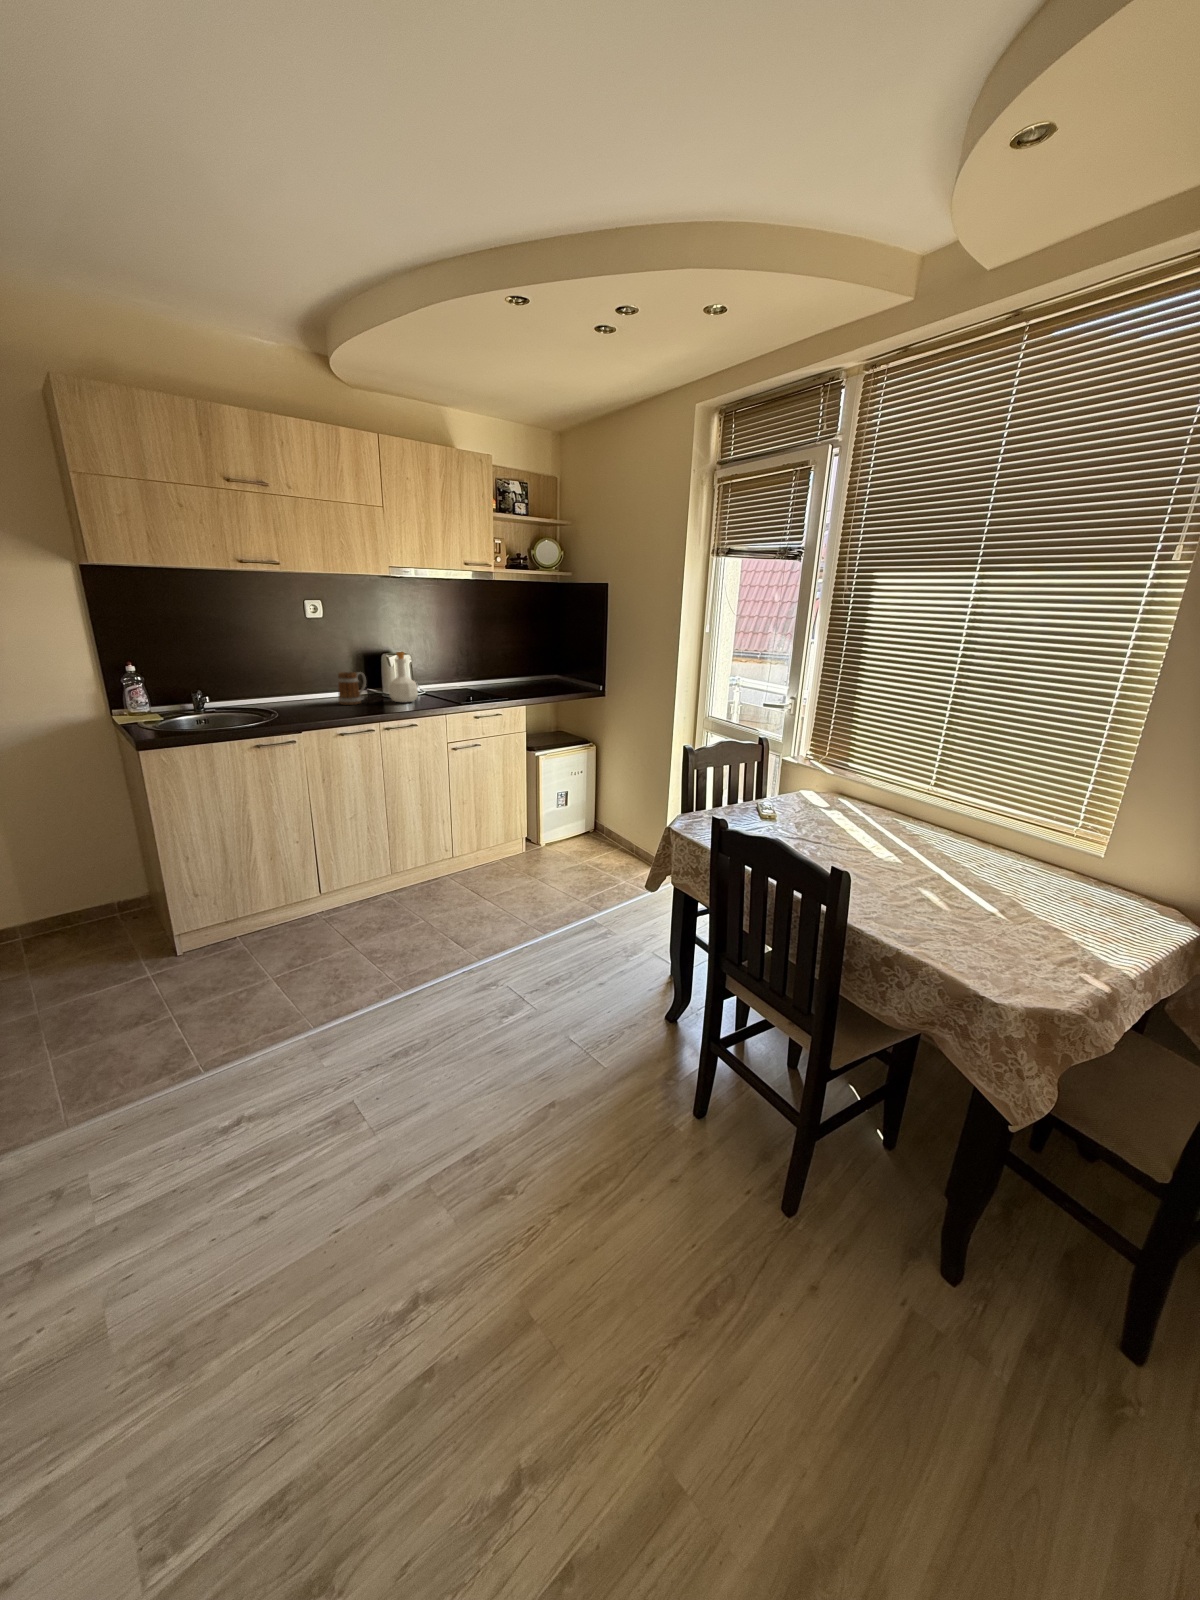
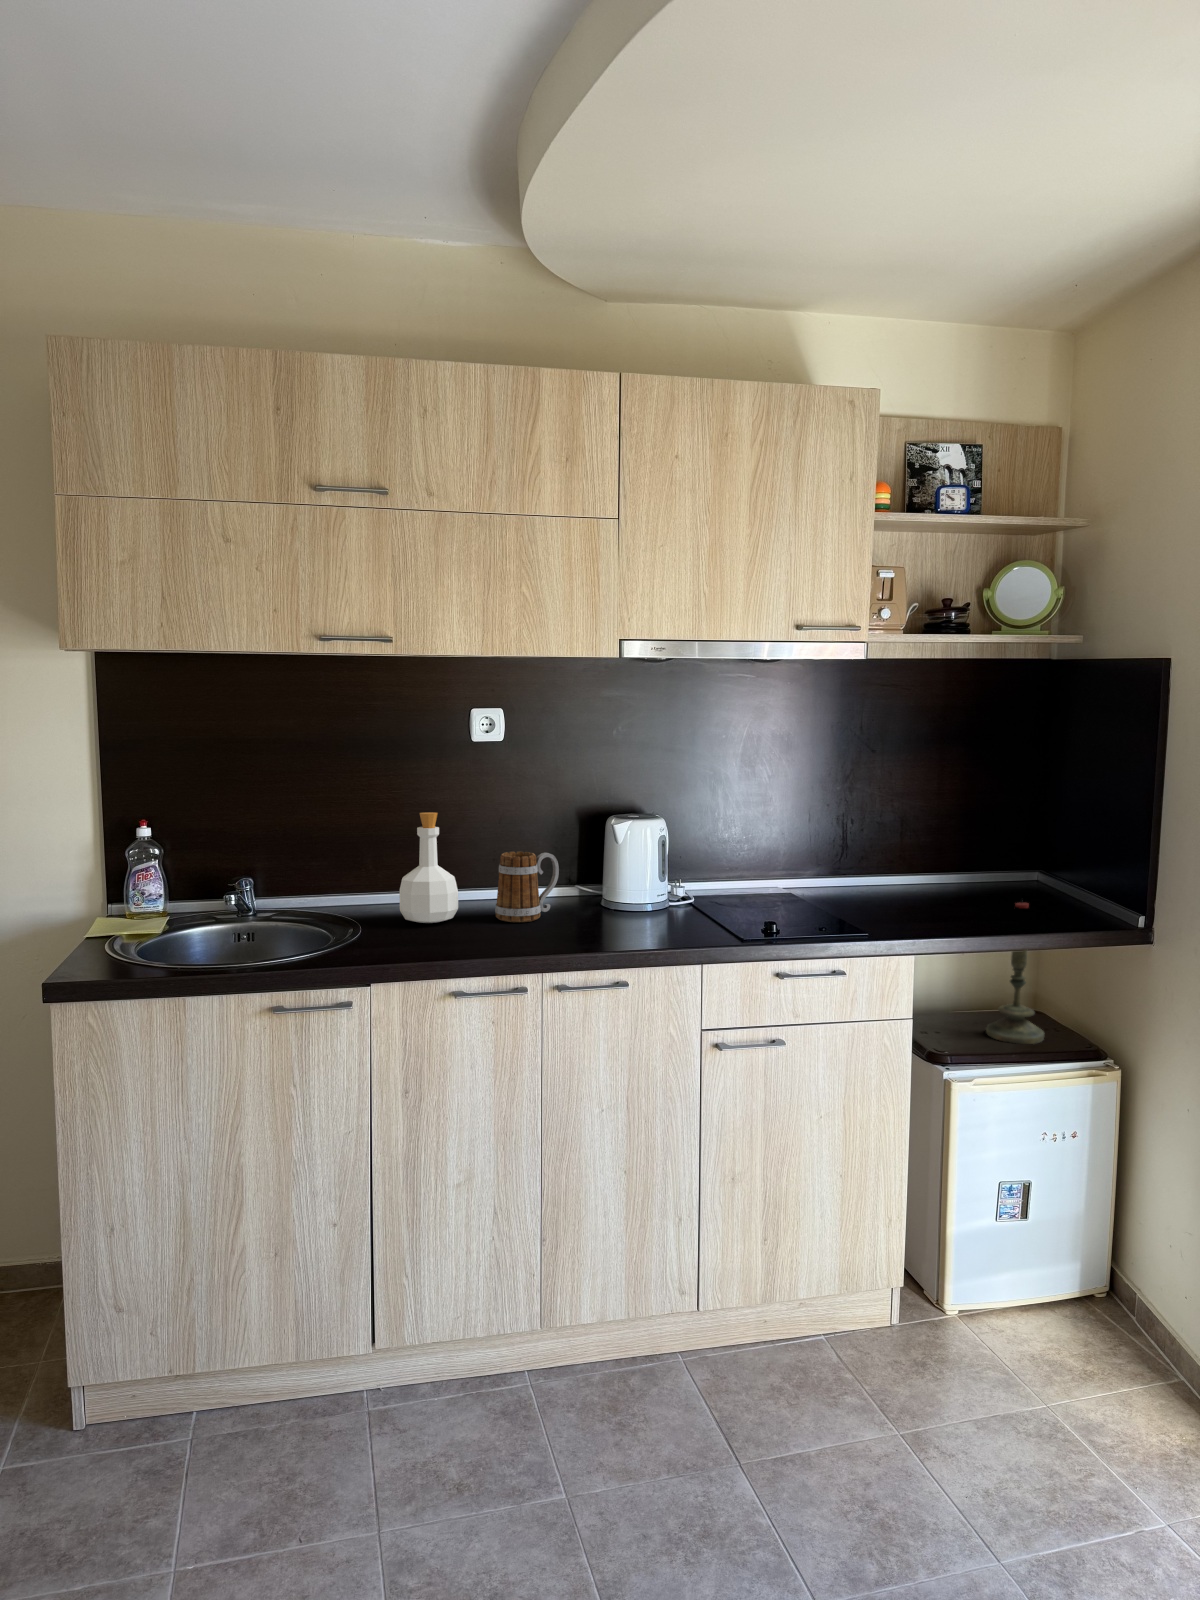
bottle: present [389,652,418,703] -> present [400,812,458,923]
candle: none [546,684,567,742] -> present [986,900,1044,1044]

